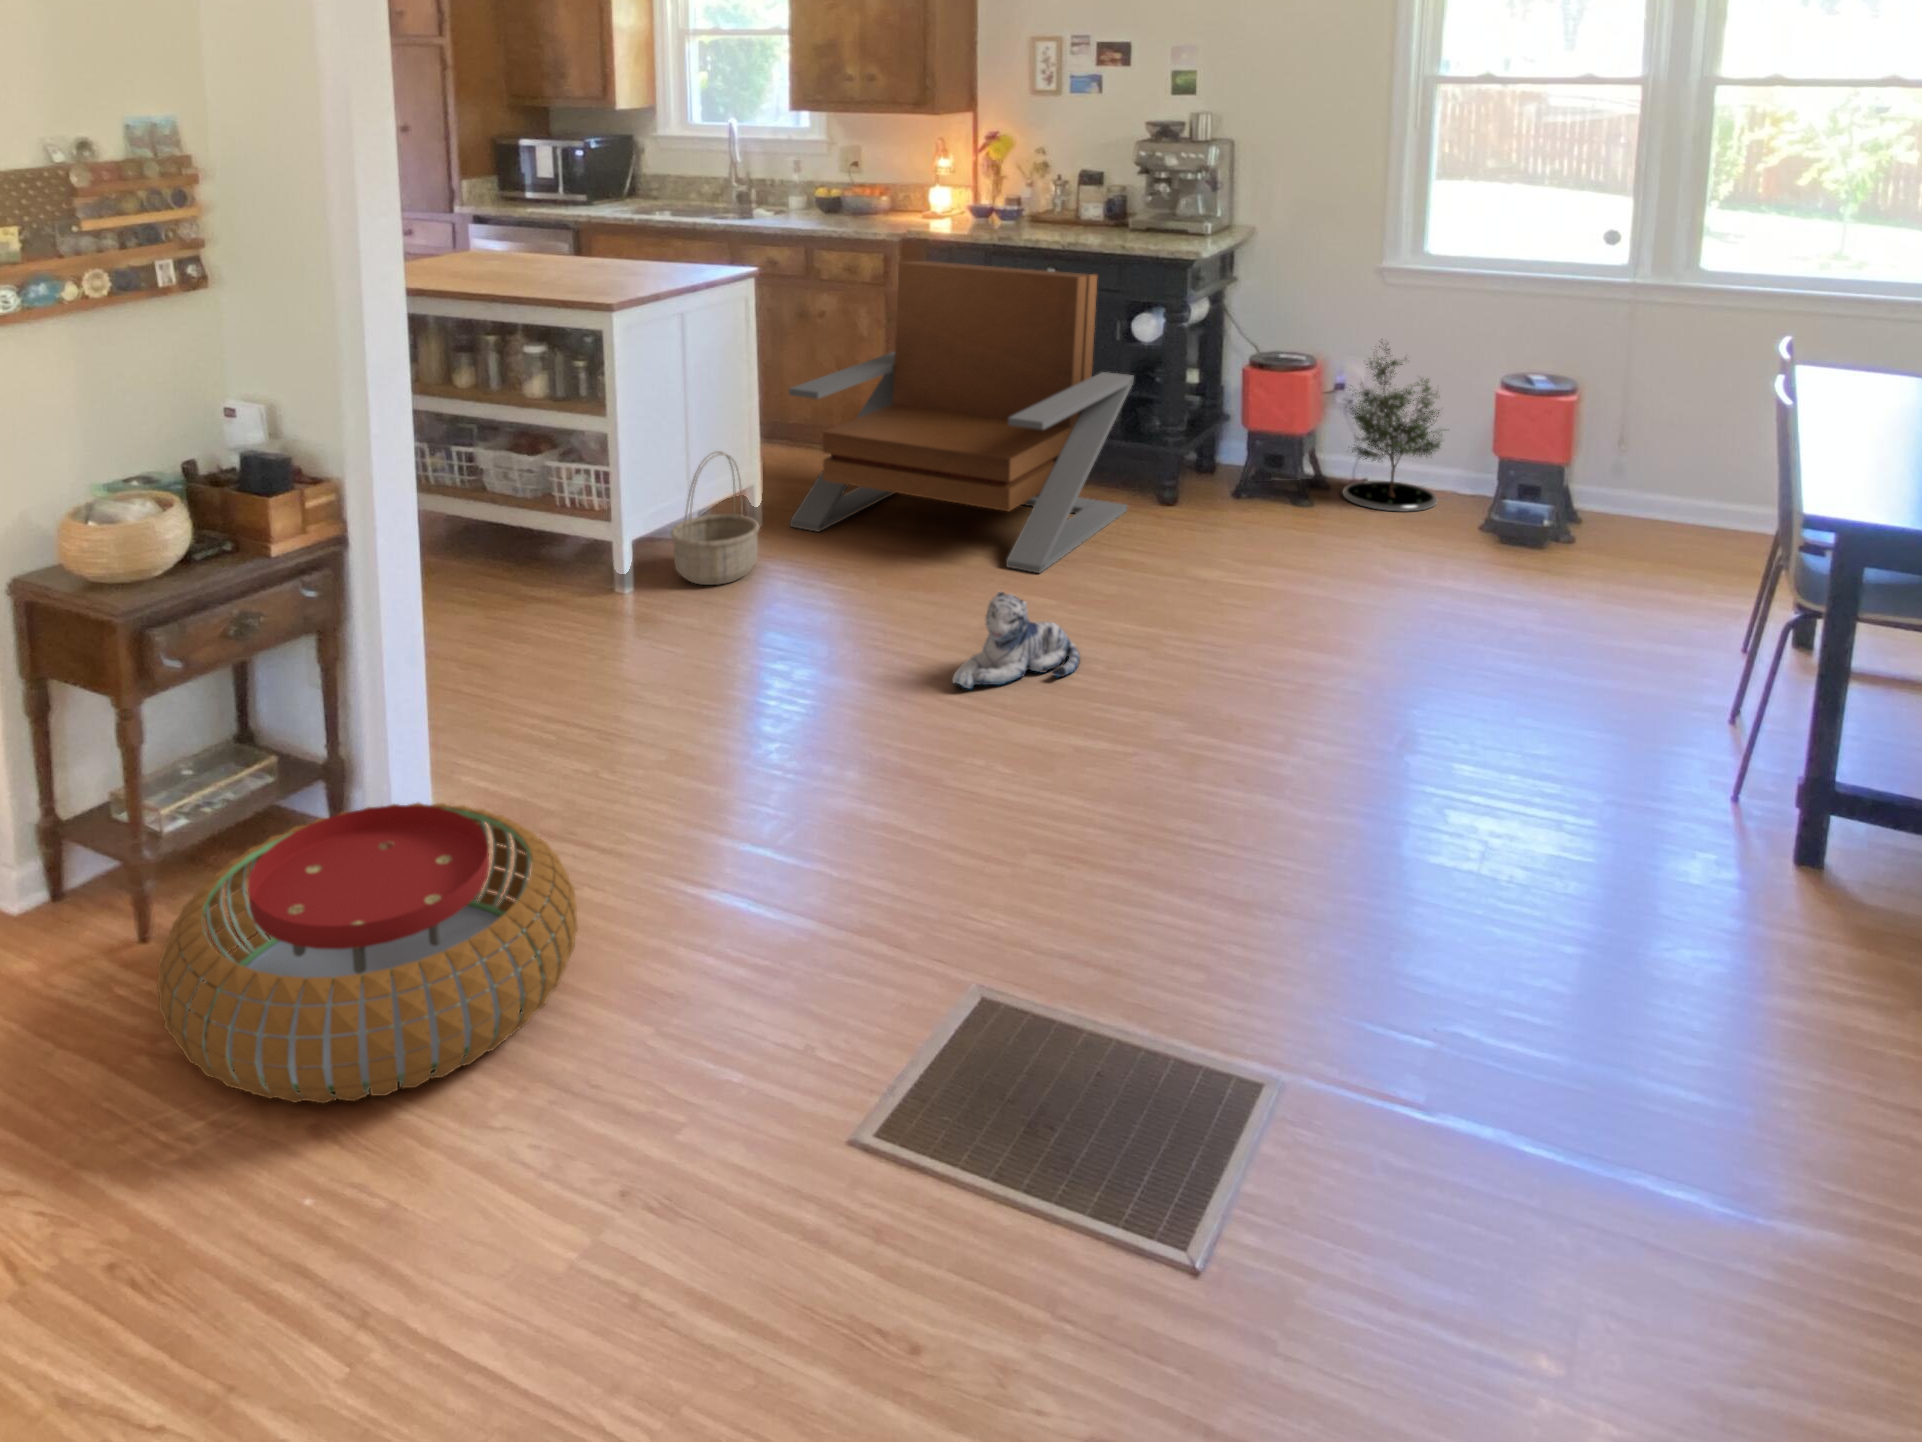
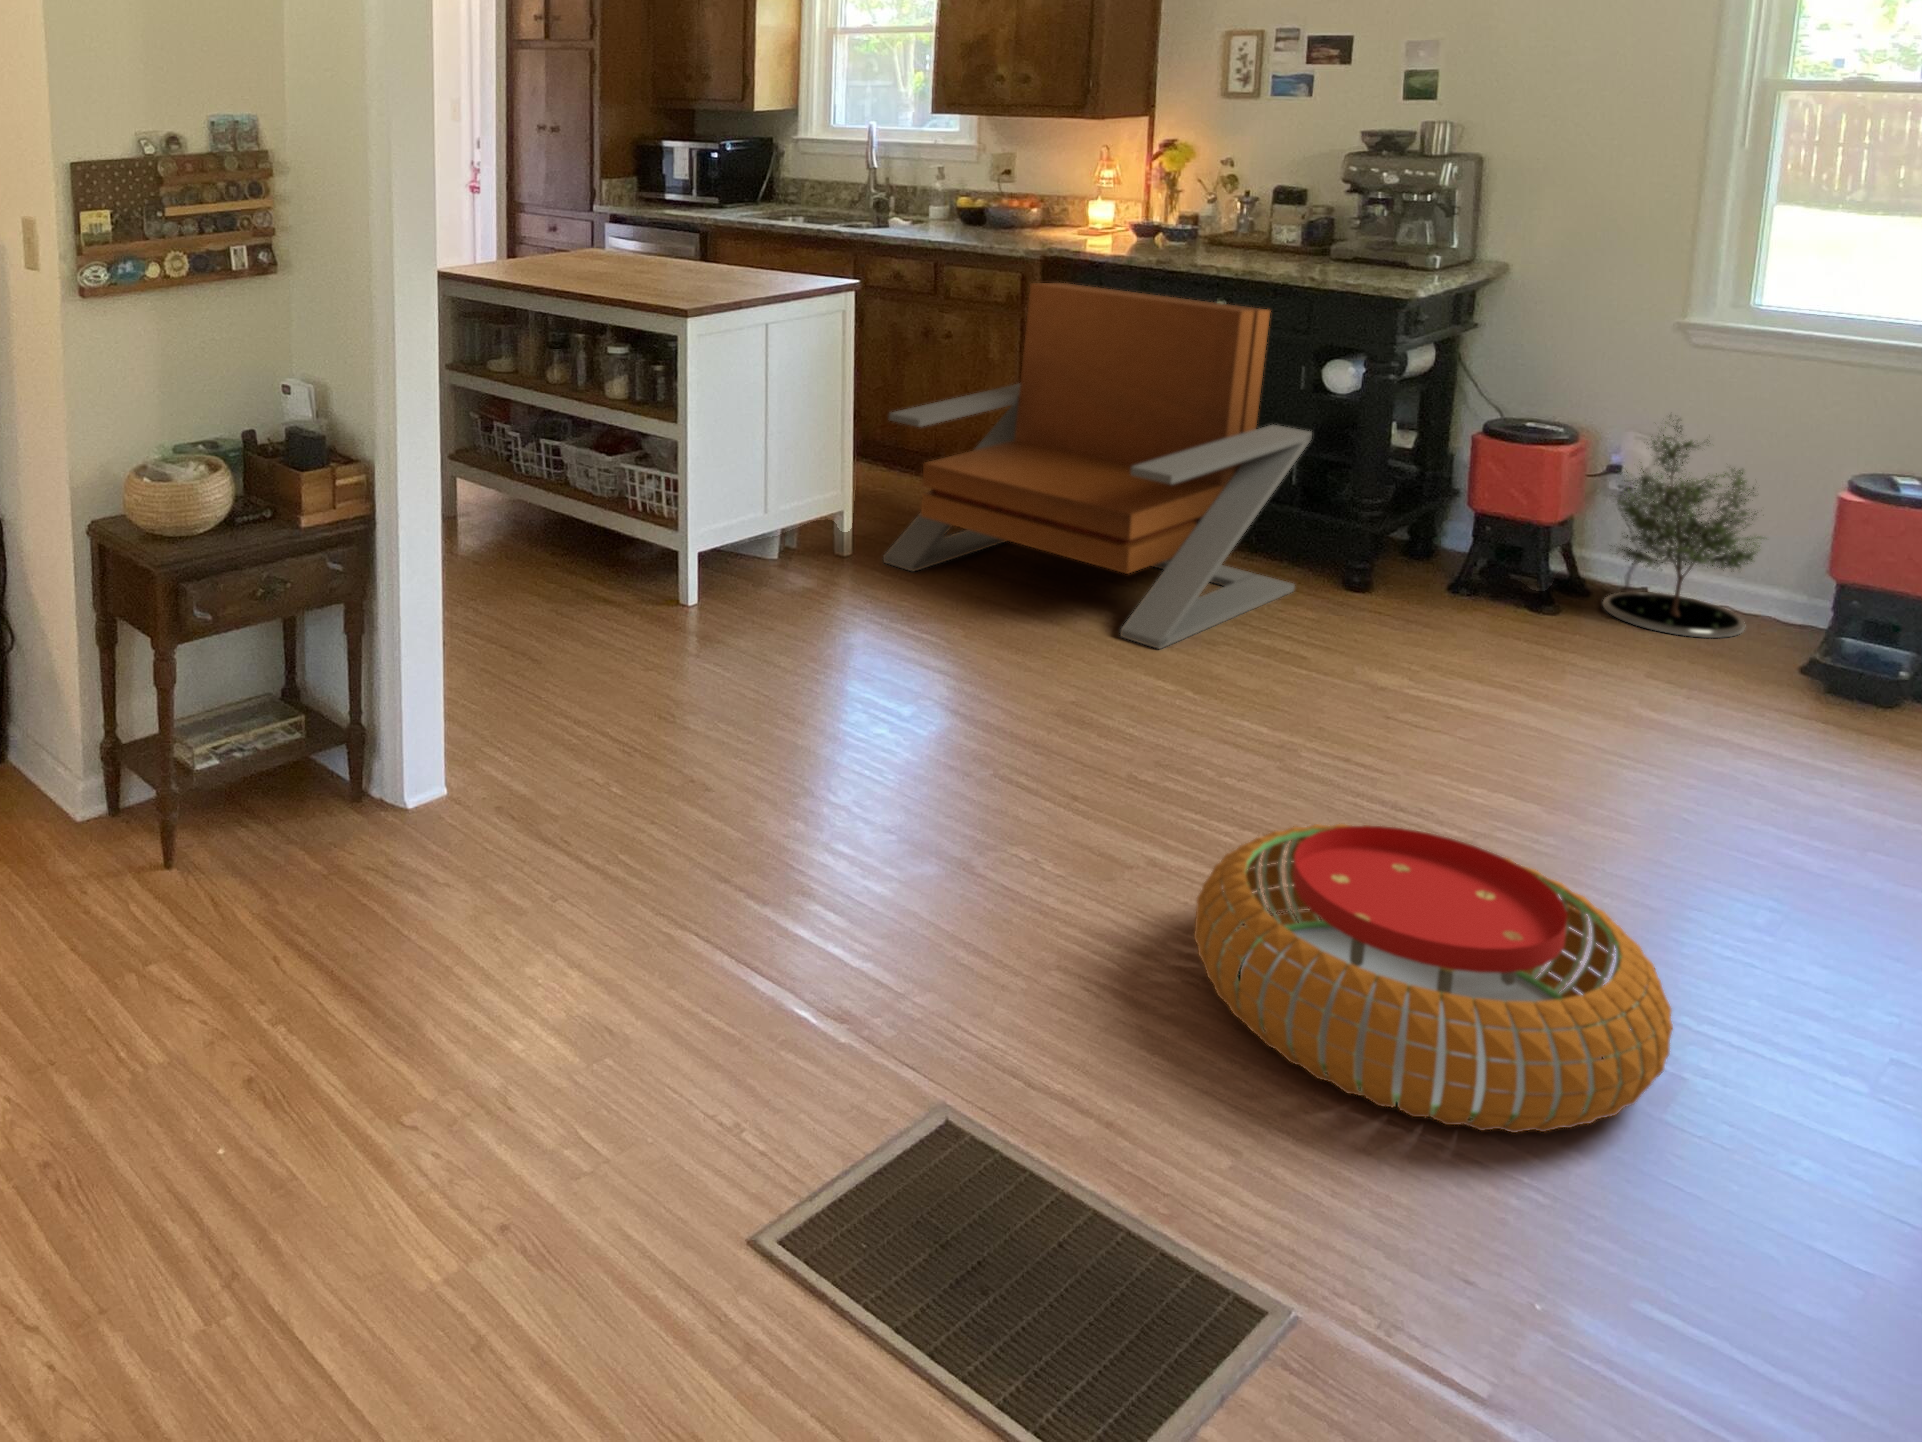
basket: present [671,451,760,585] -> none [742,472,839,614]
plush toy: present [952,592,1080,689] -> none [1014,661,1180,769]
pouf: present [157,803,578,1103] -> present [1194,824,1673,1133]

